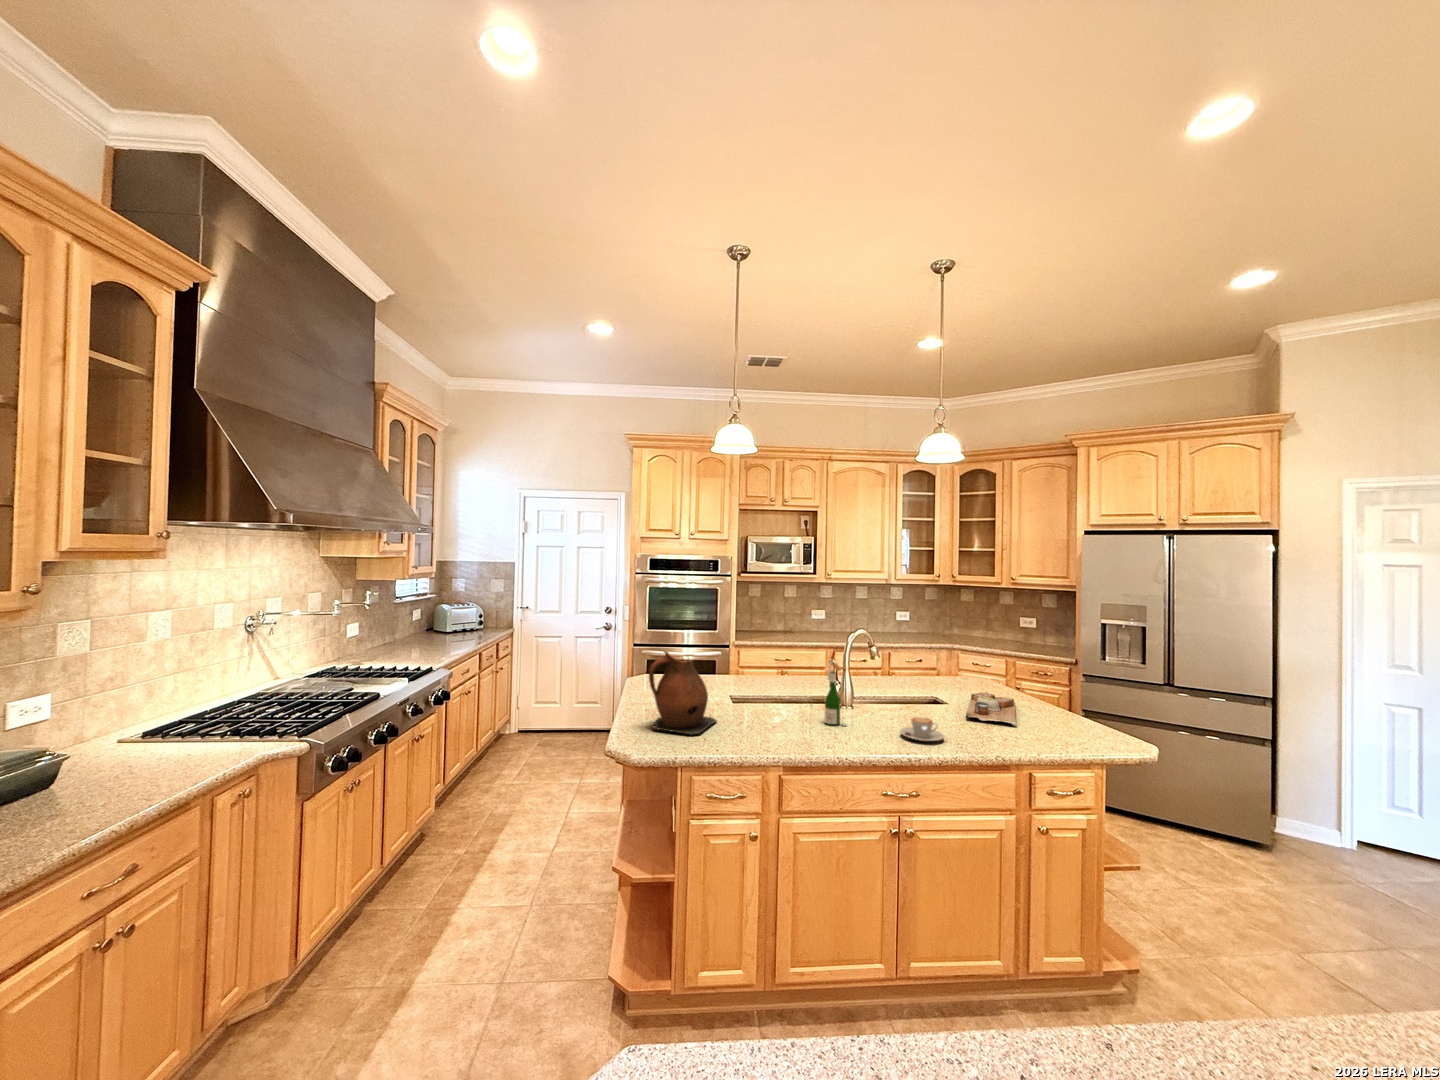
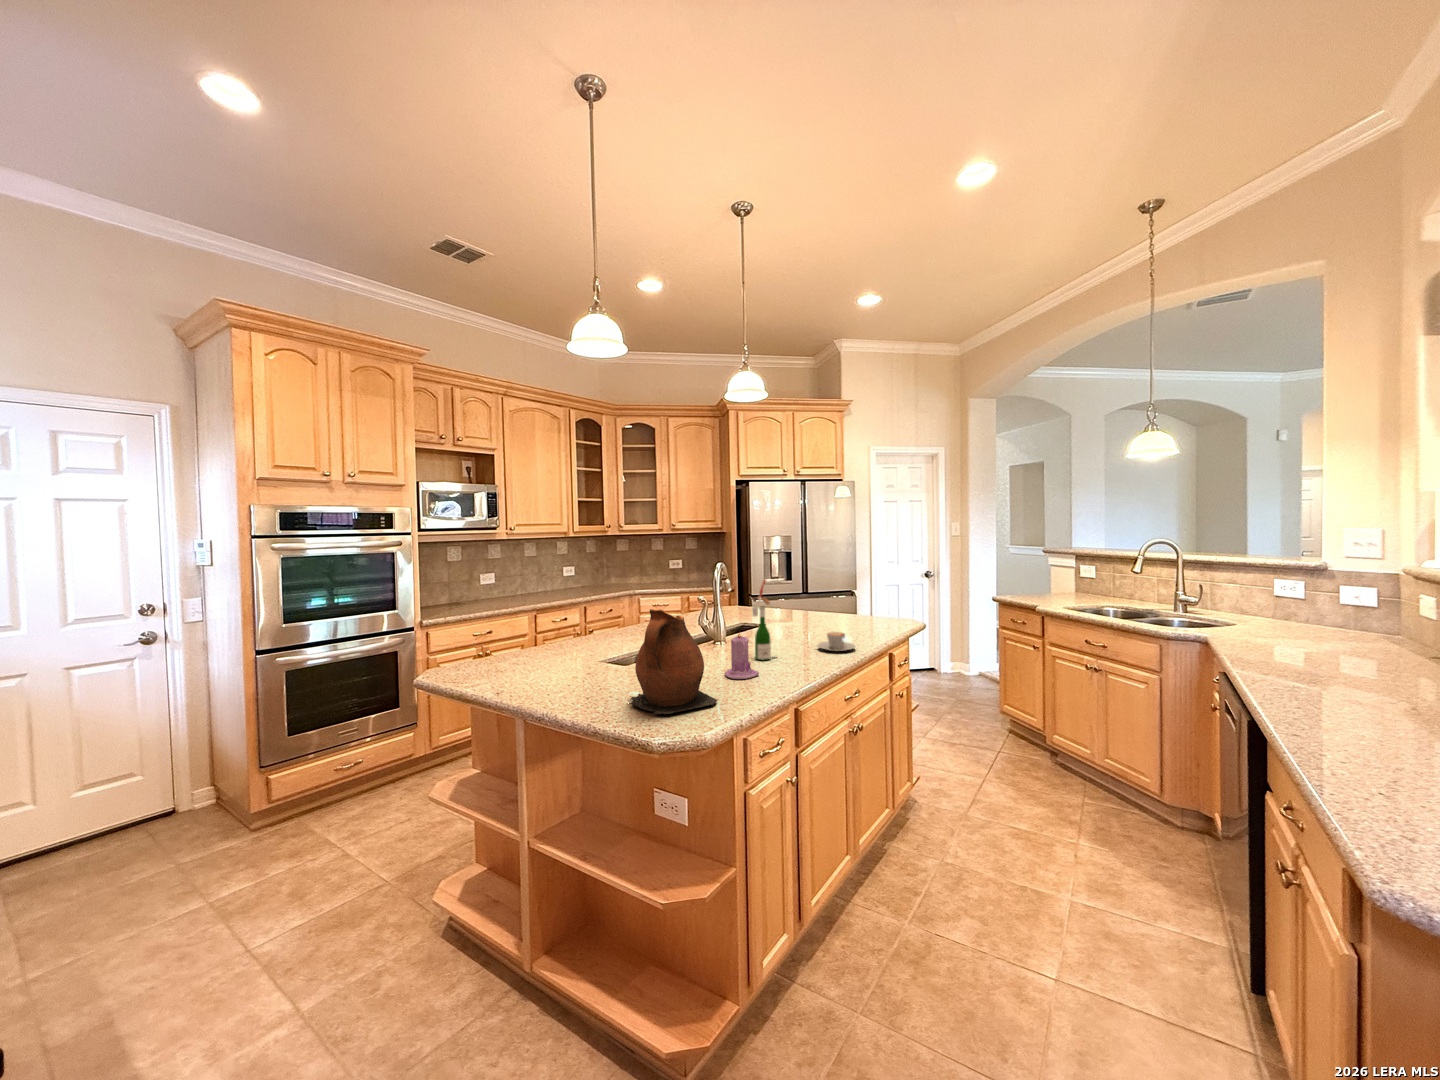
candle: none [759,687,788,731] -> present [725,633,759,679]
cutting board: present [966,692,1017,727] -> none [774,611,847,630]

